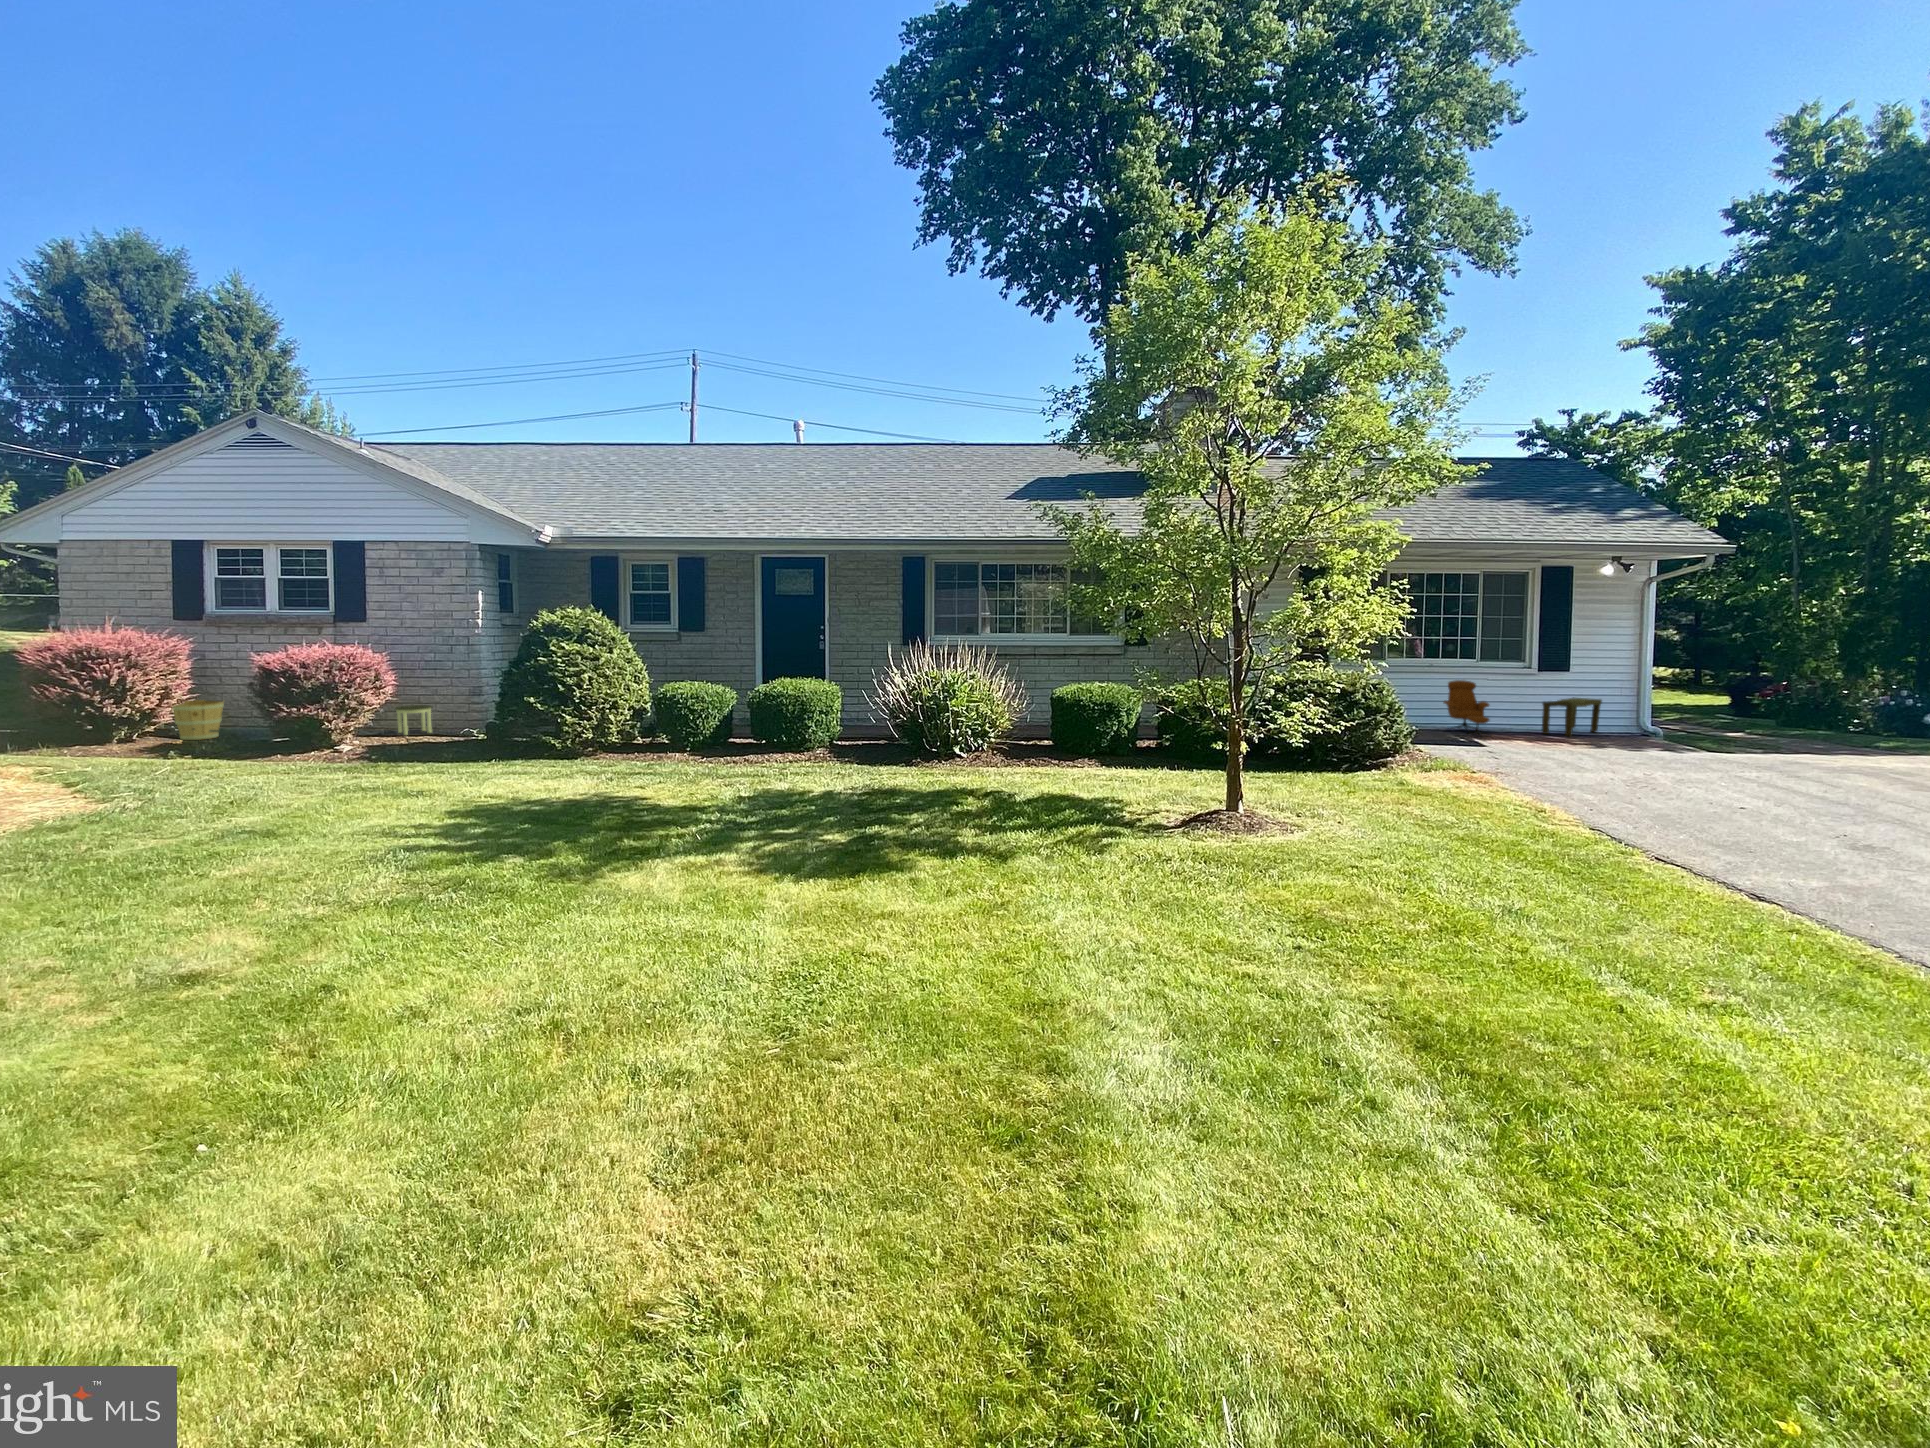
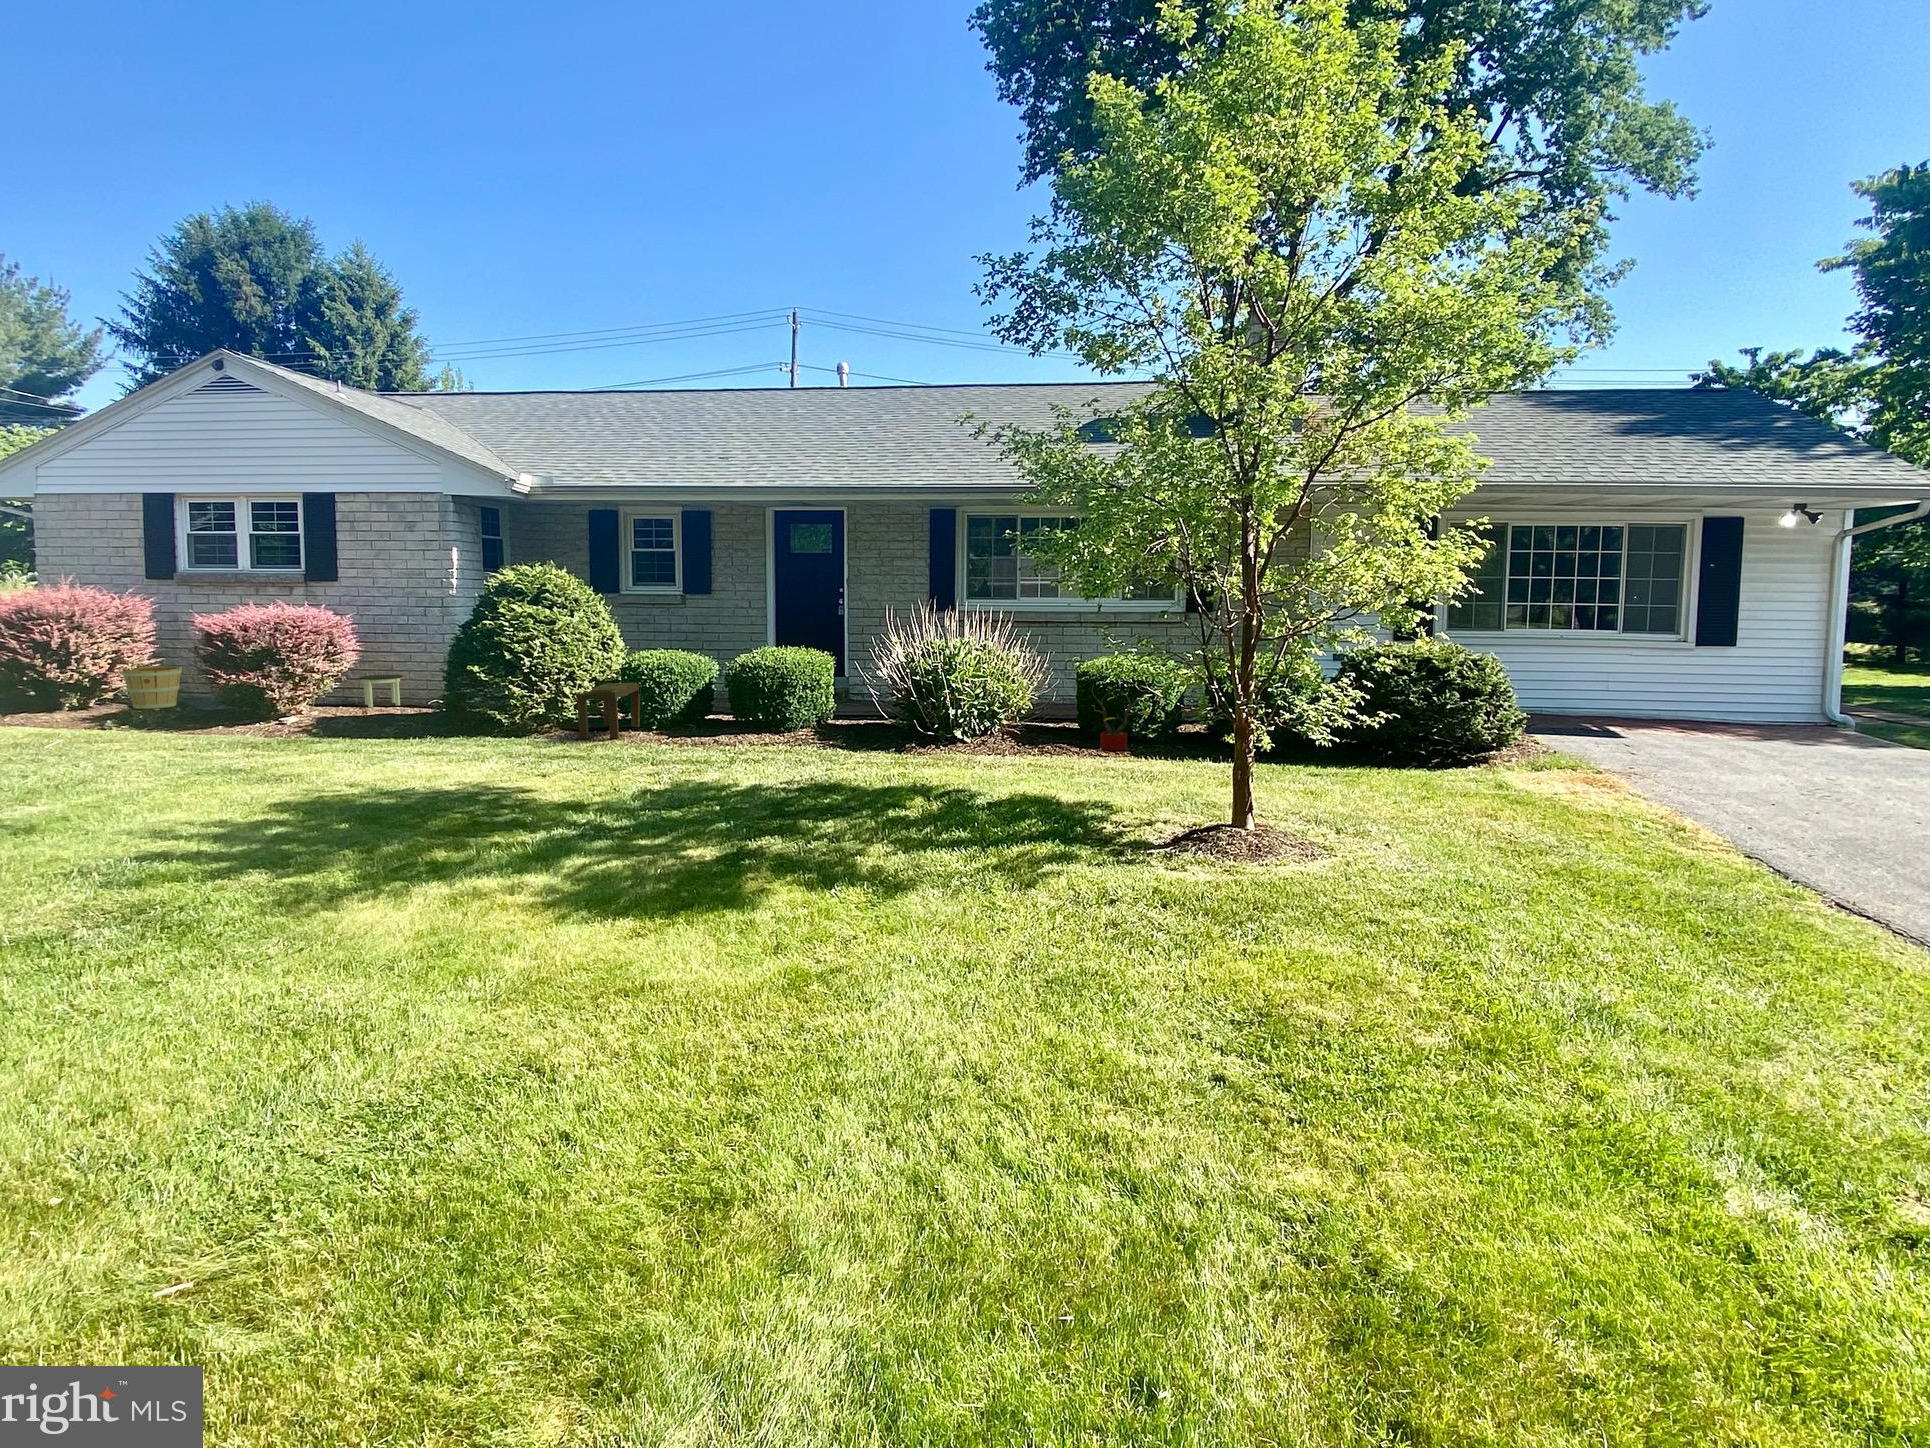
lounge chair: present [1444,680,1489,734] -> none [1572,659,1631,729]
bench: present [1542,697,1602,737] -> present [576,683,640,739]
decorative plant: none [1064,707,1117,762] -> present [1092,684,1150,751]

